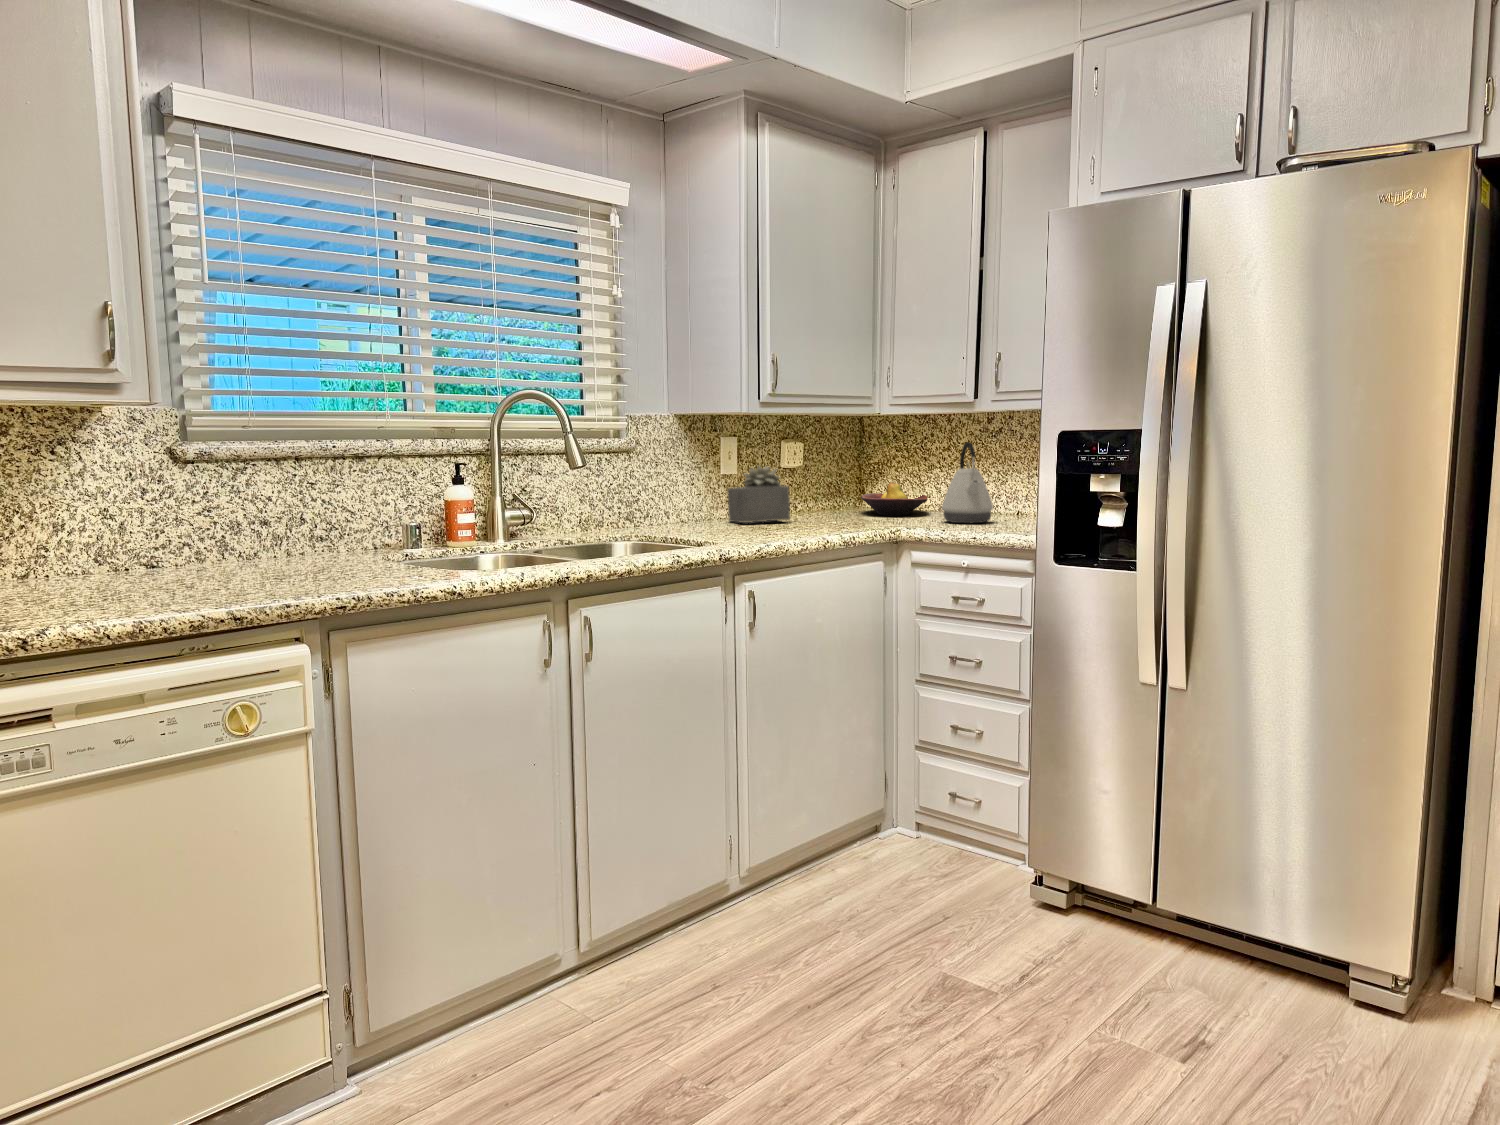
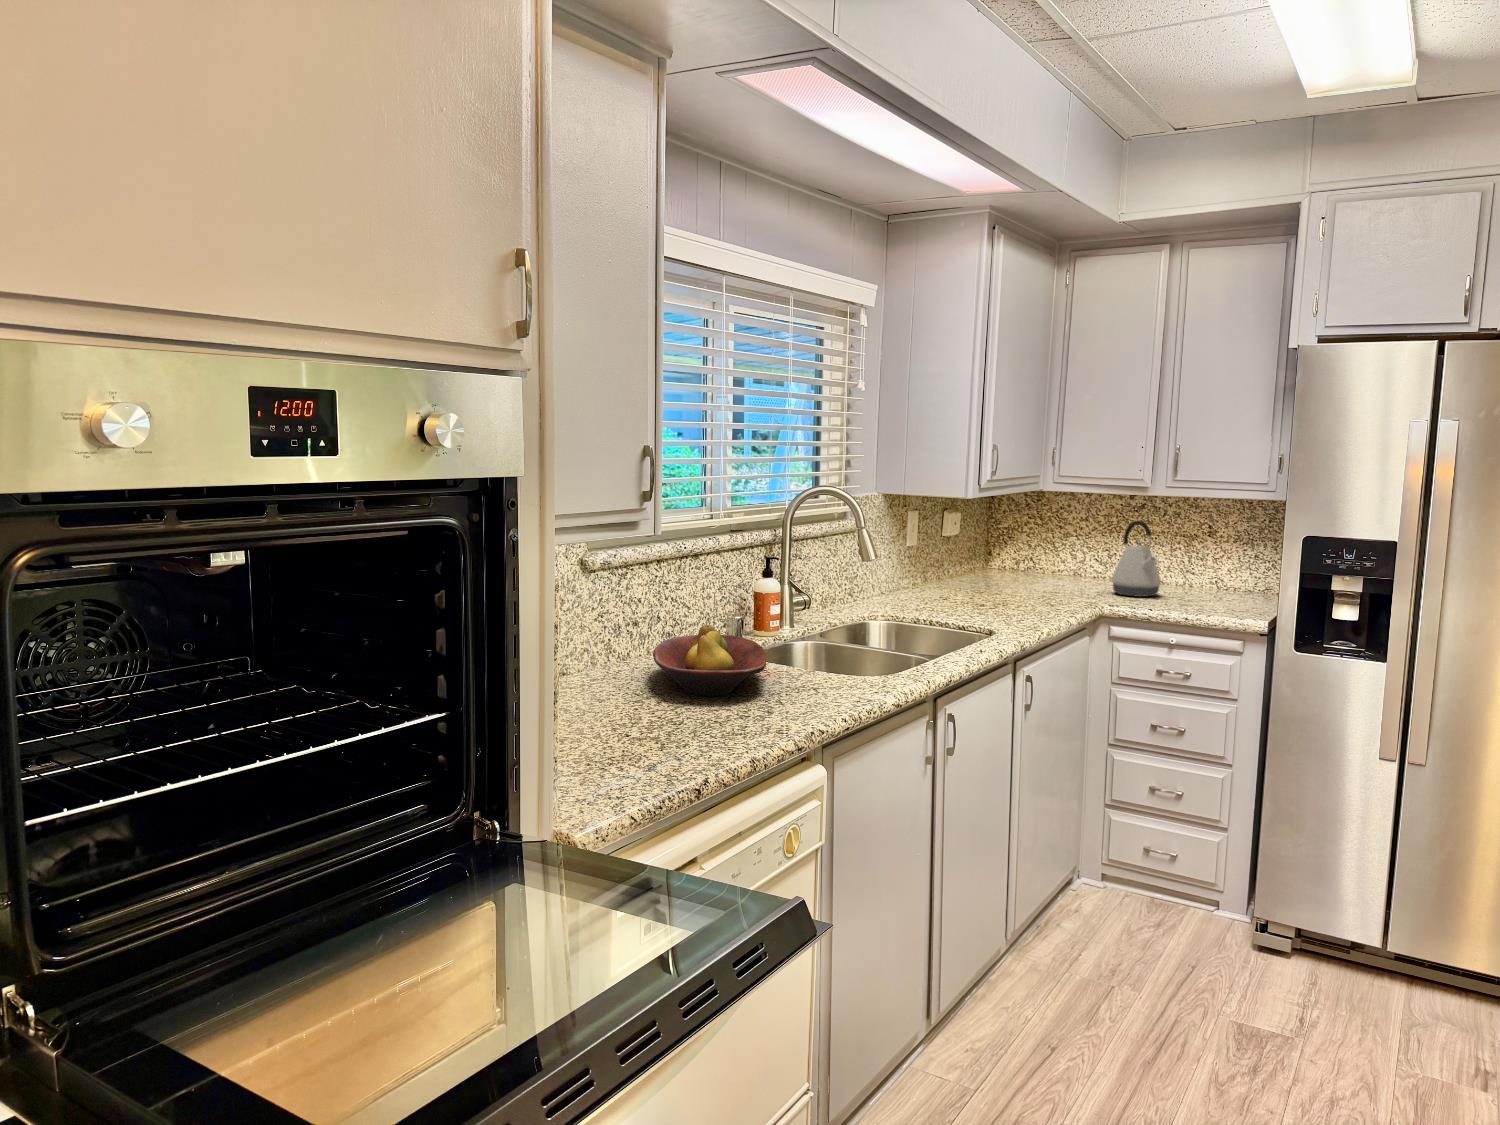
succulent plant: present [728,466,790,523] -> none [915,539,979,597]
fruit bowl: present [861,482,927,516] -> present [653,625,766,696]

